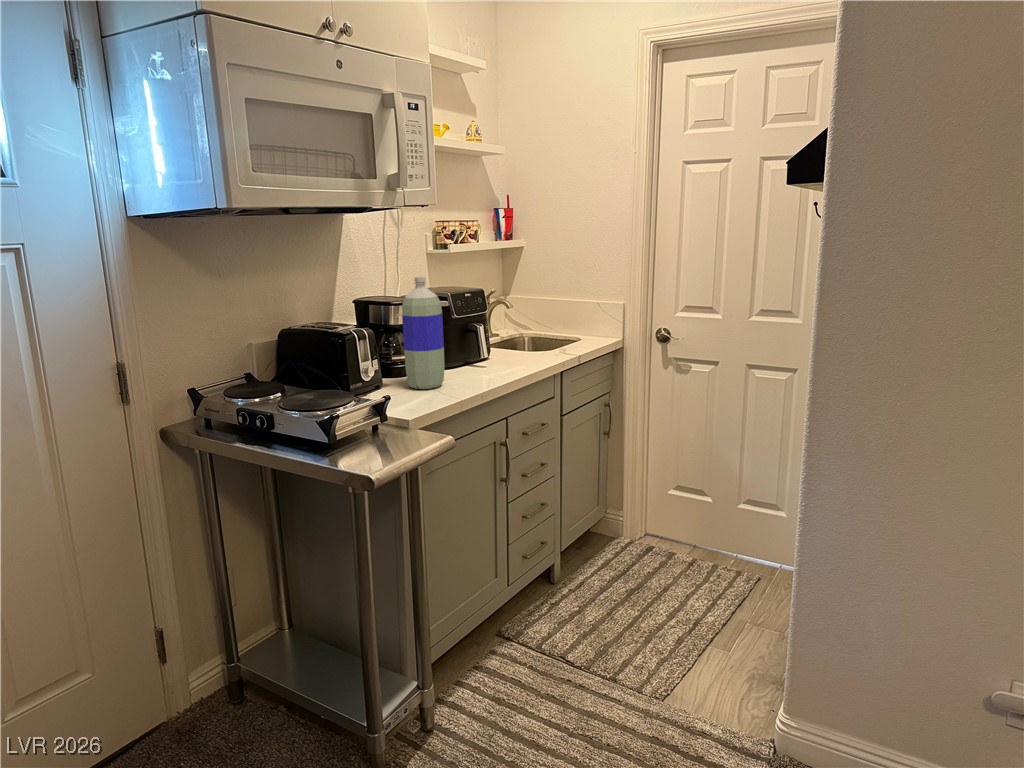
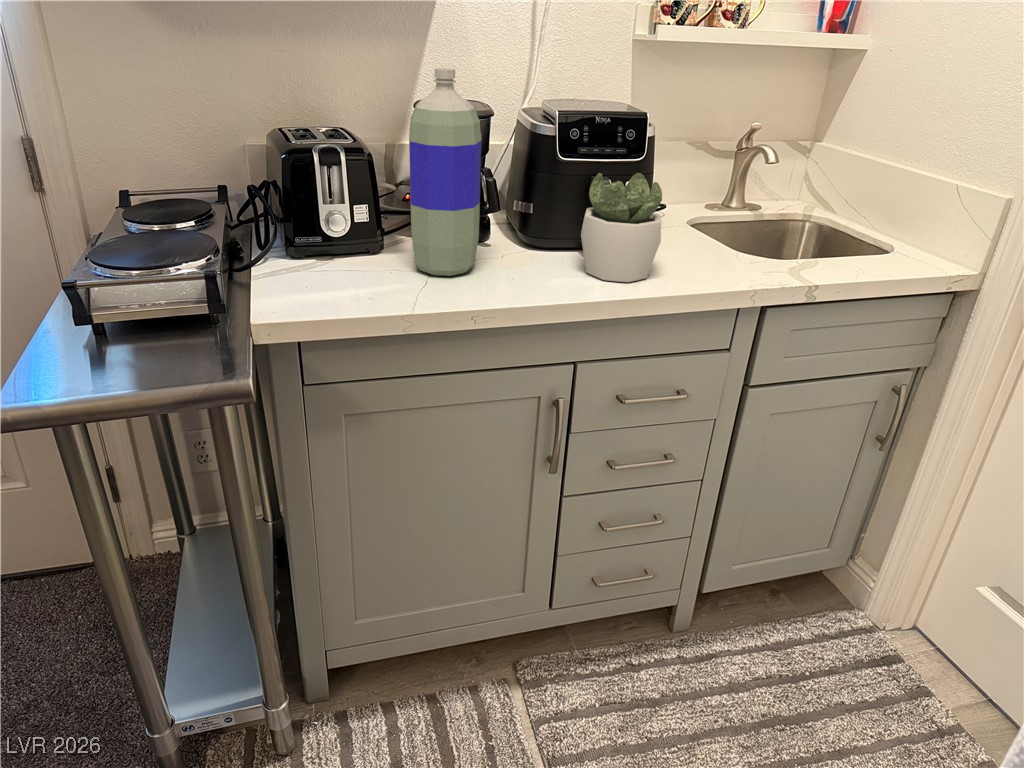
succulent plant: none [477,317,521,373] -> present [581,173,662,282]

